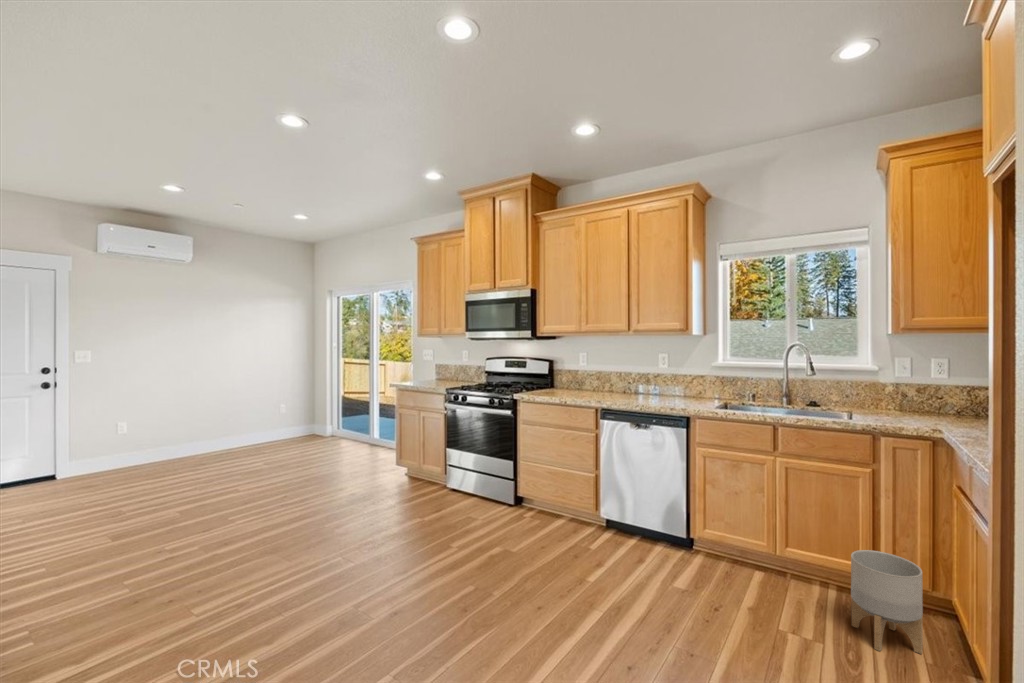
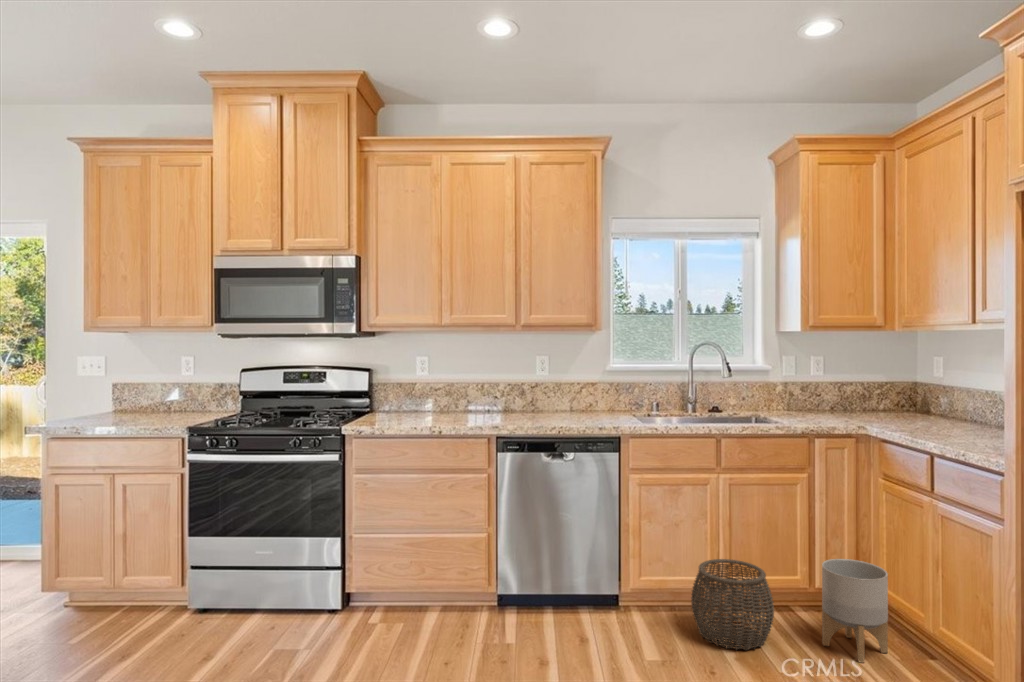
woven basket: none [729,526,805,607] -> present [691,559,774,650]

